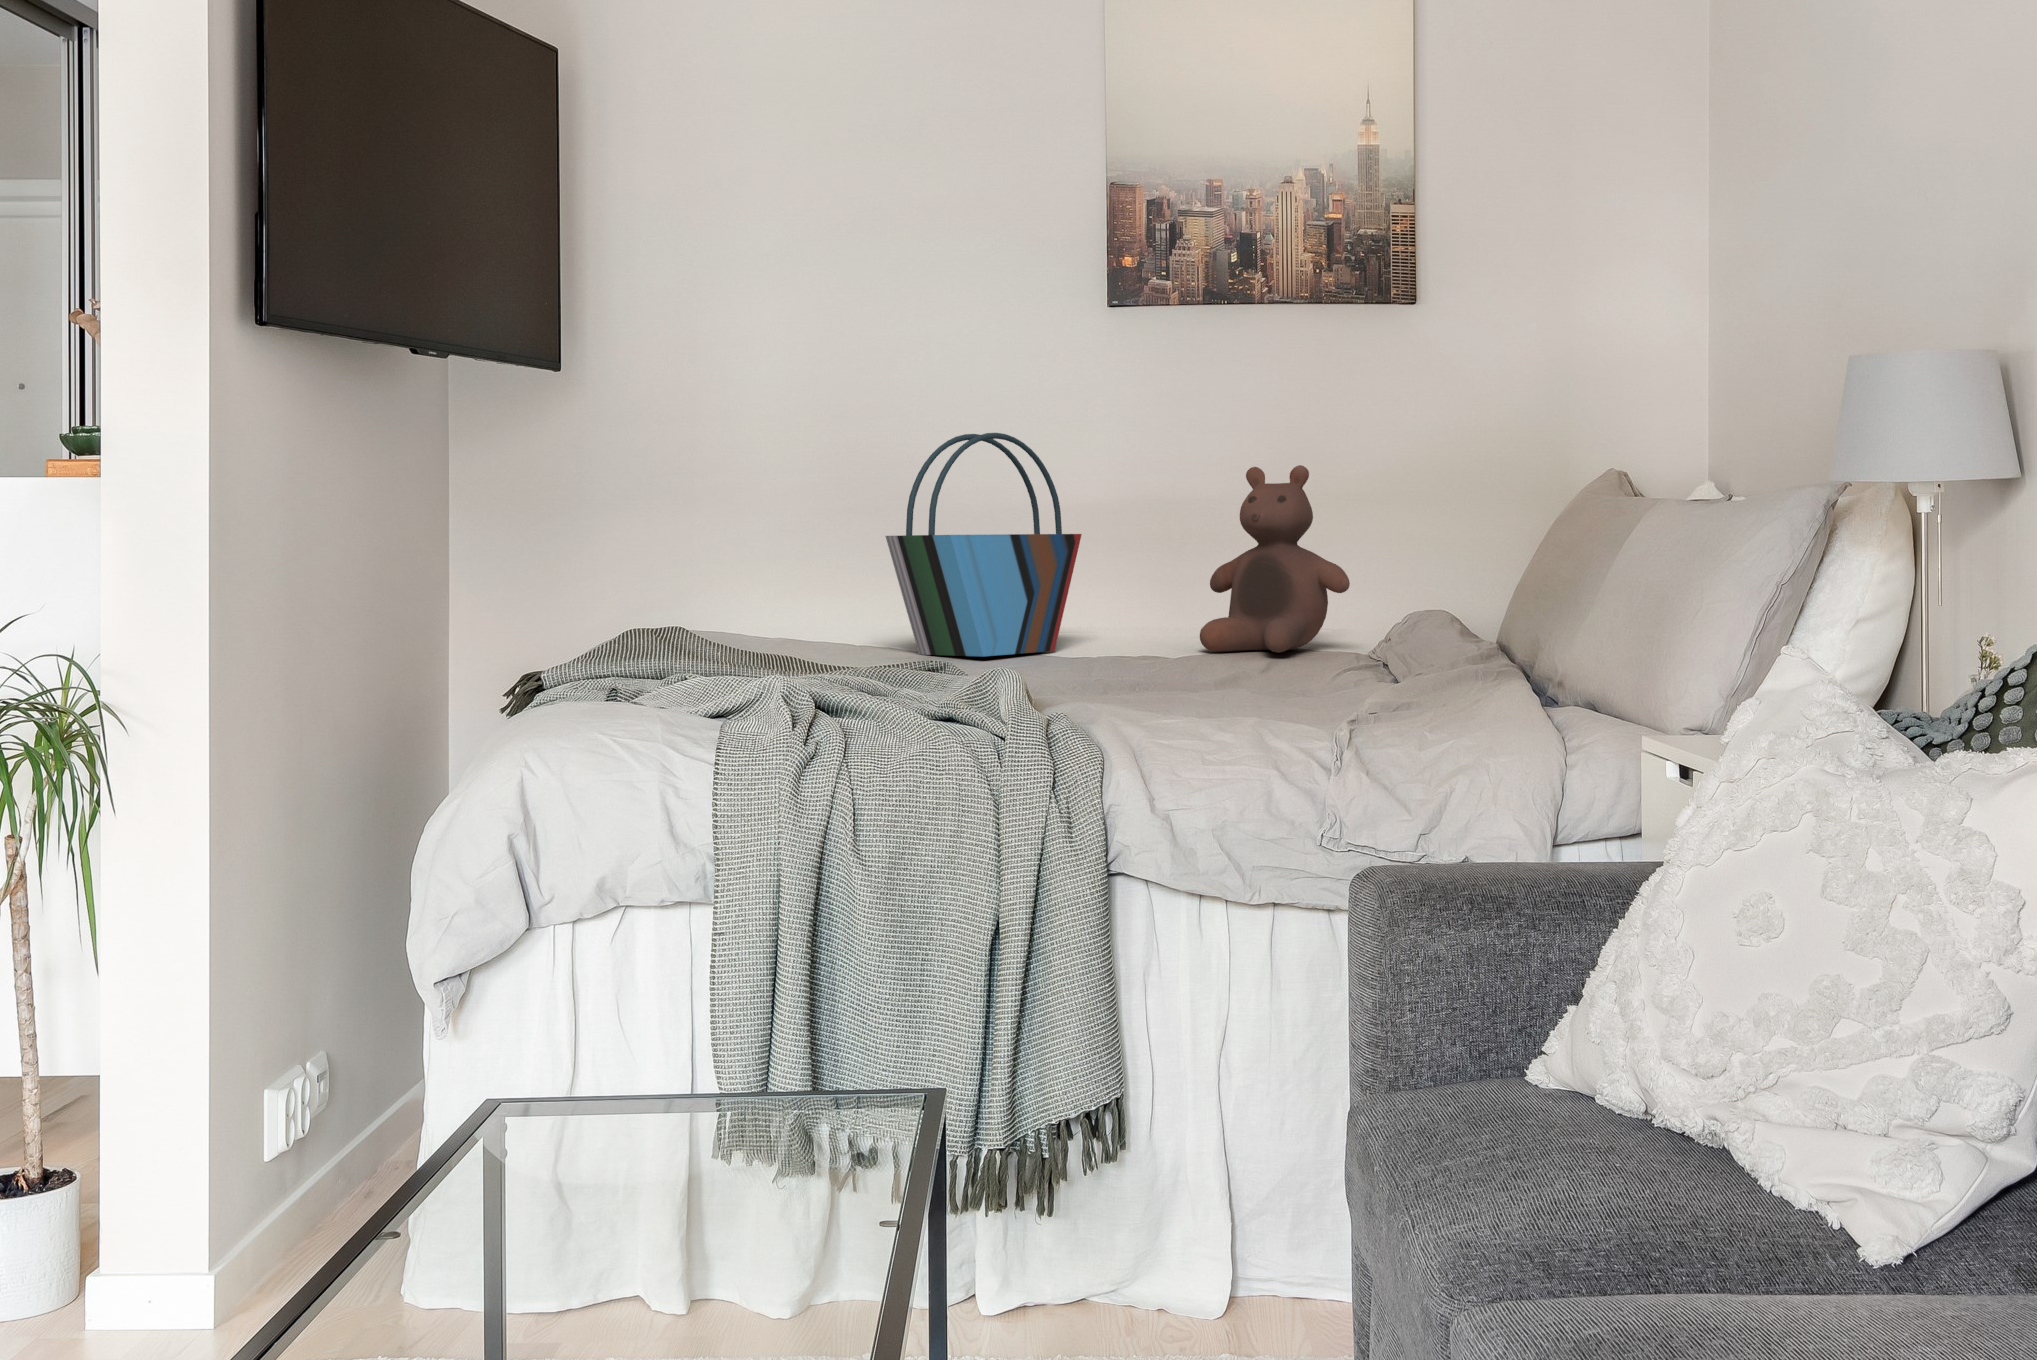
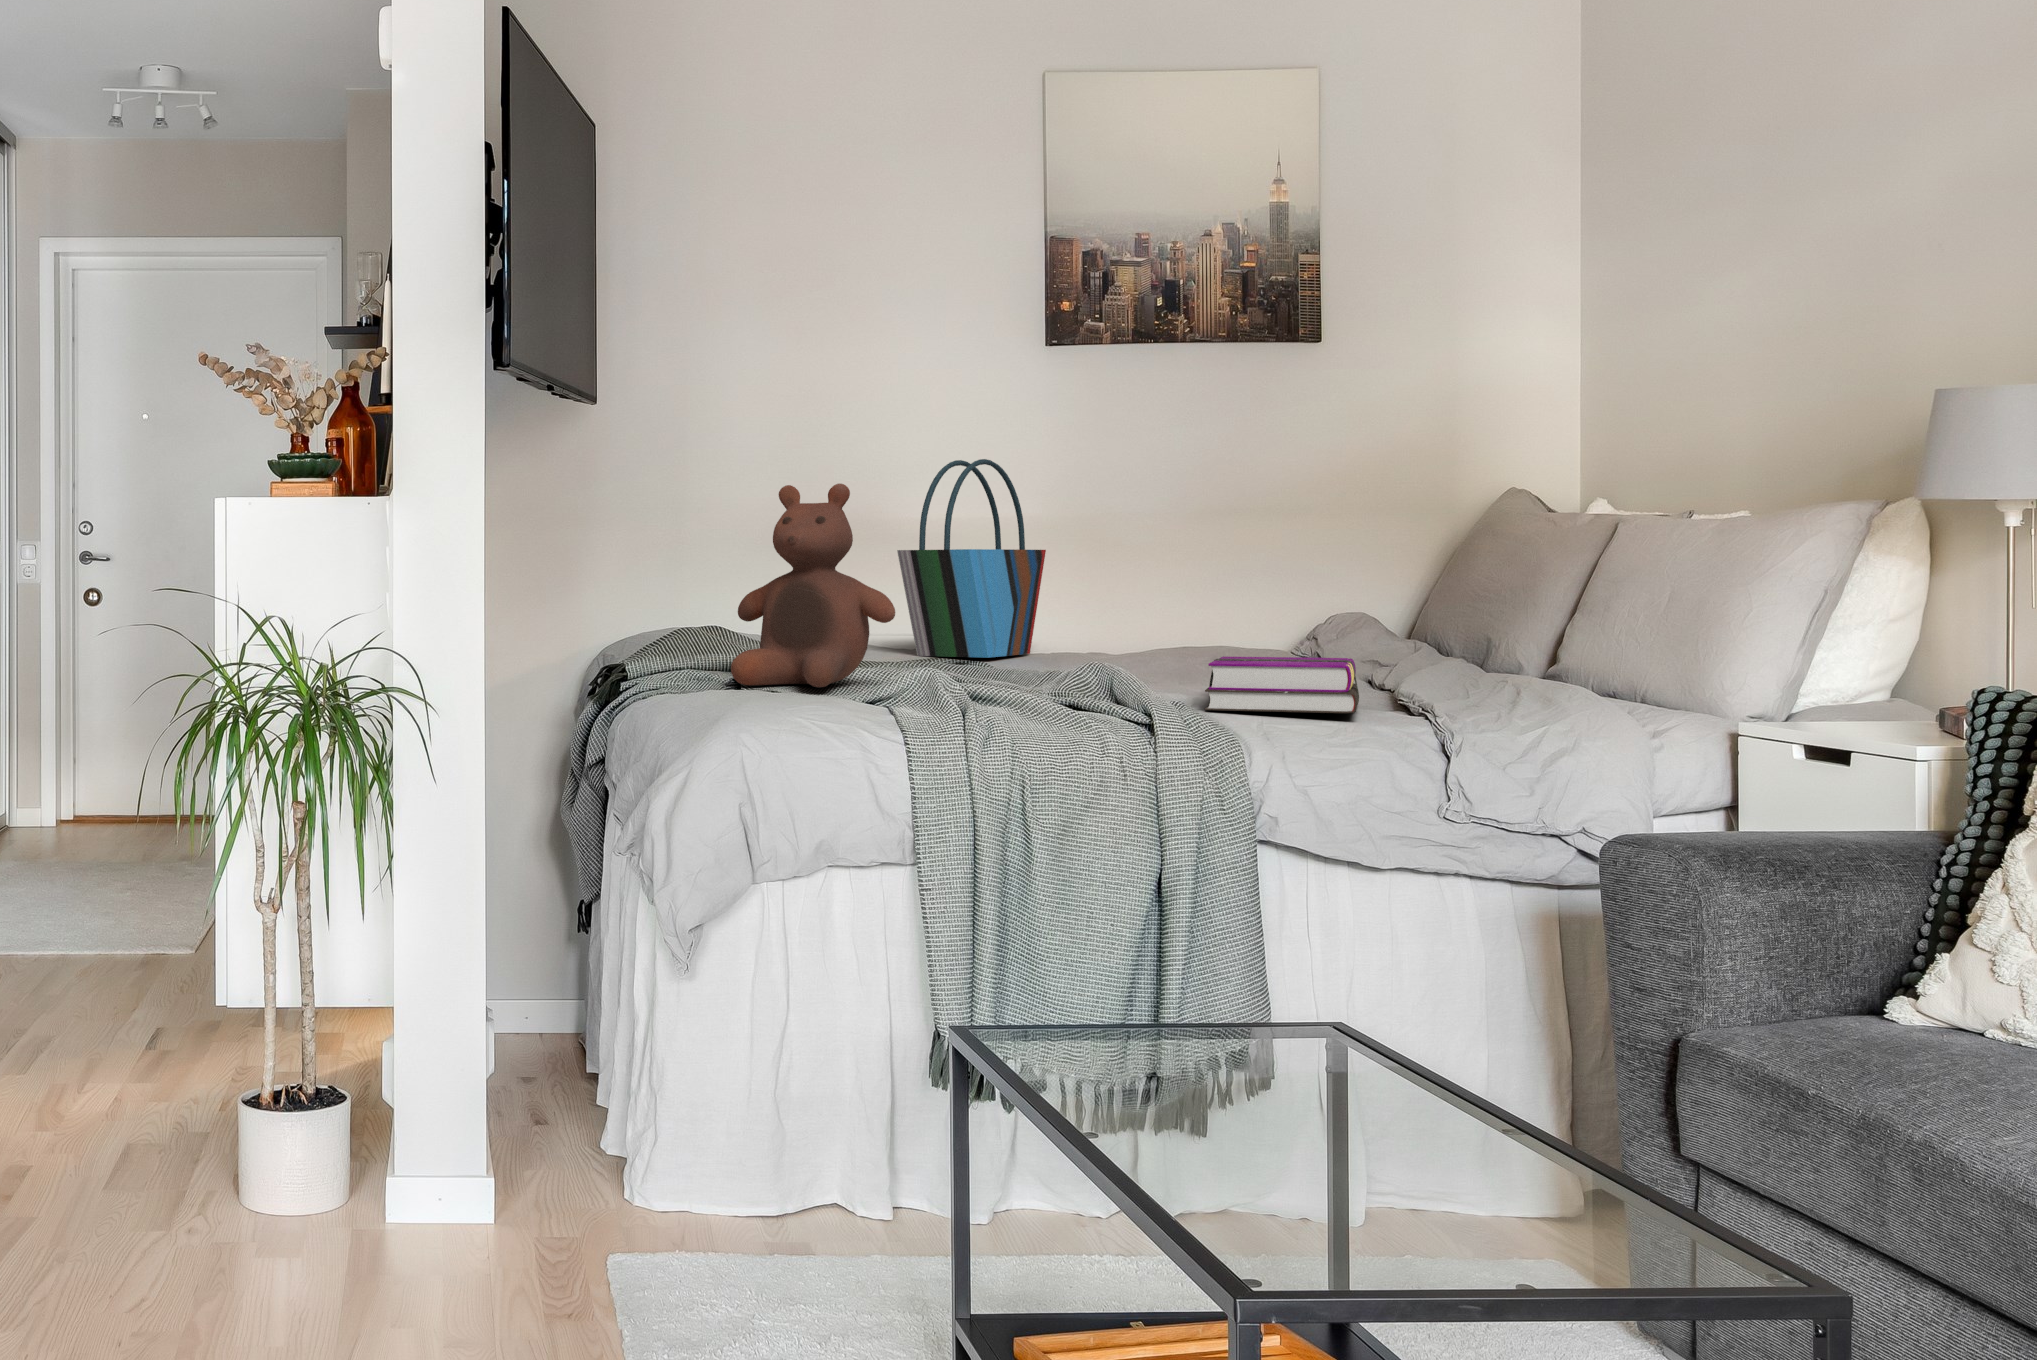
stuffed bear: present [1200,465,1350,653] -> present [731,484,895,688]
hardback book: none [1084,657,1293,723] -> present [1205,656,1359,713]

